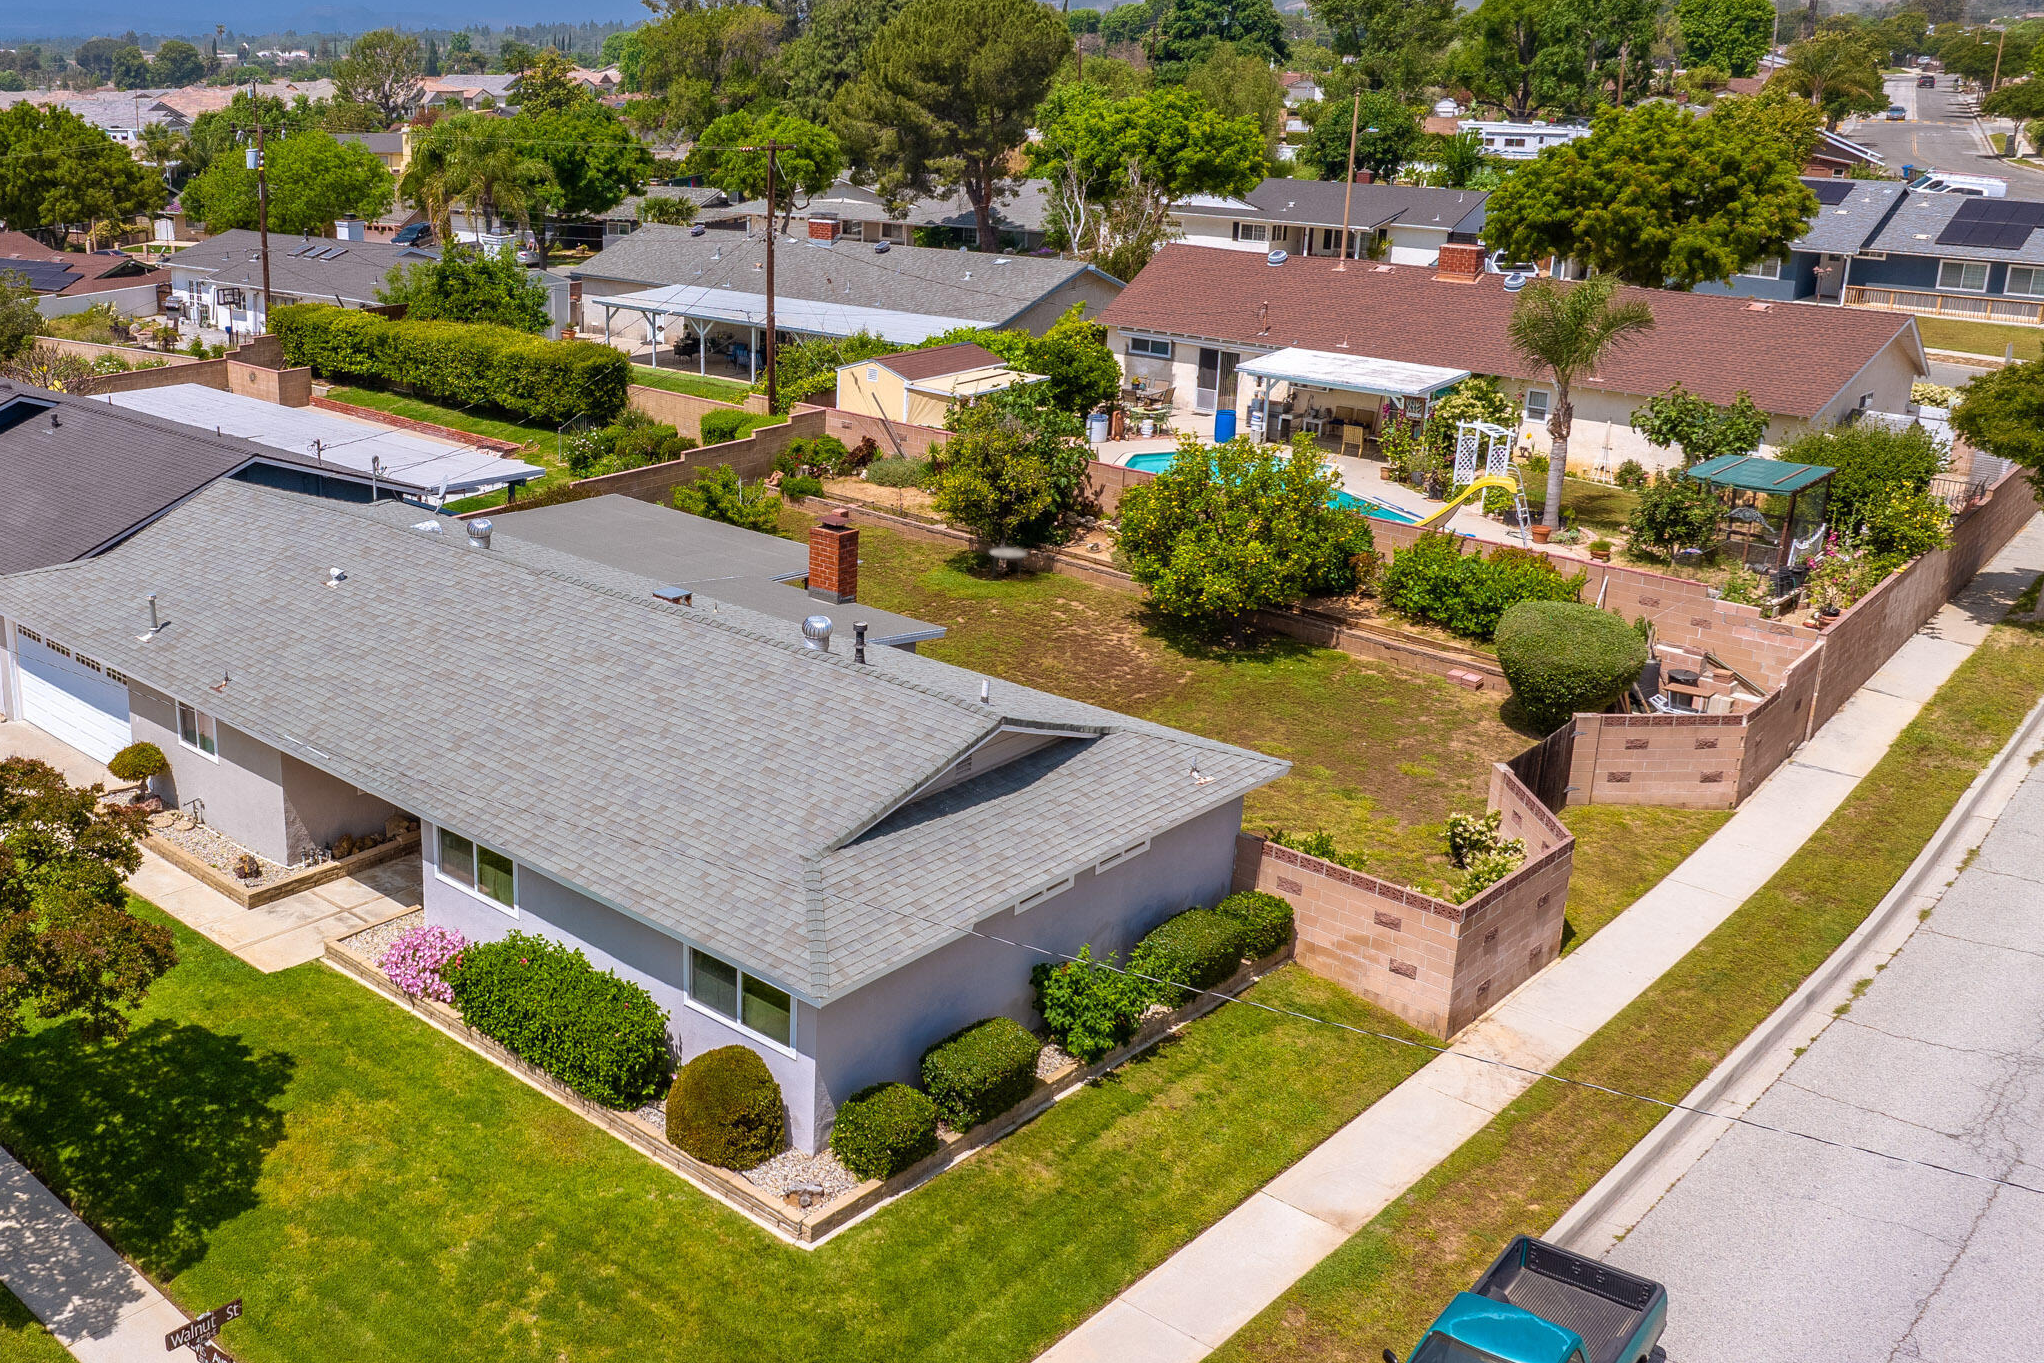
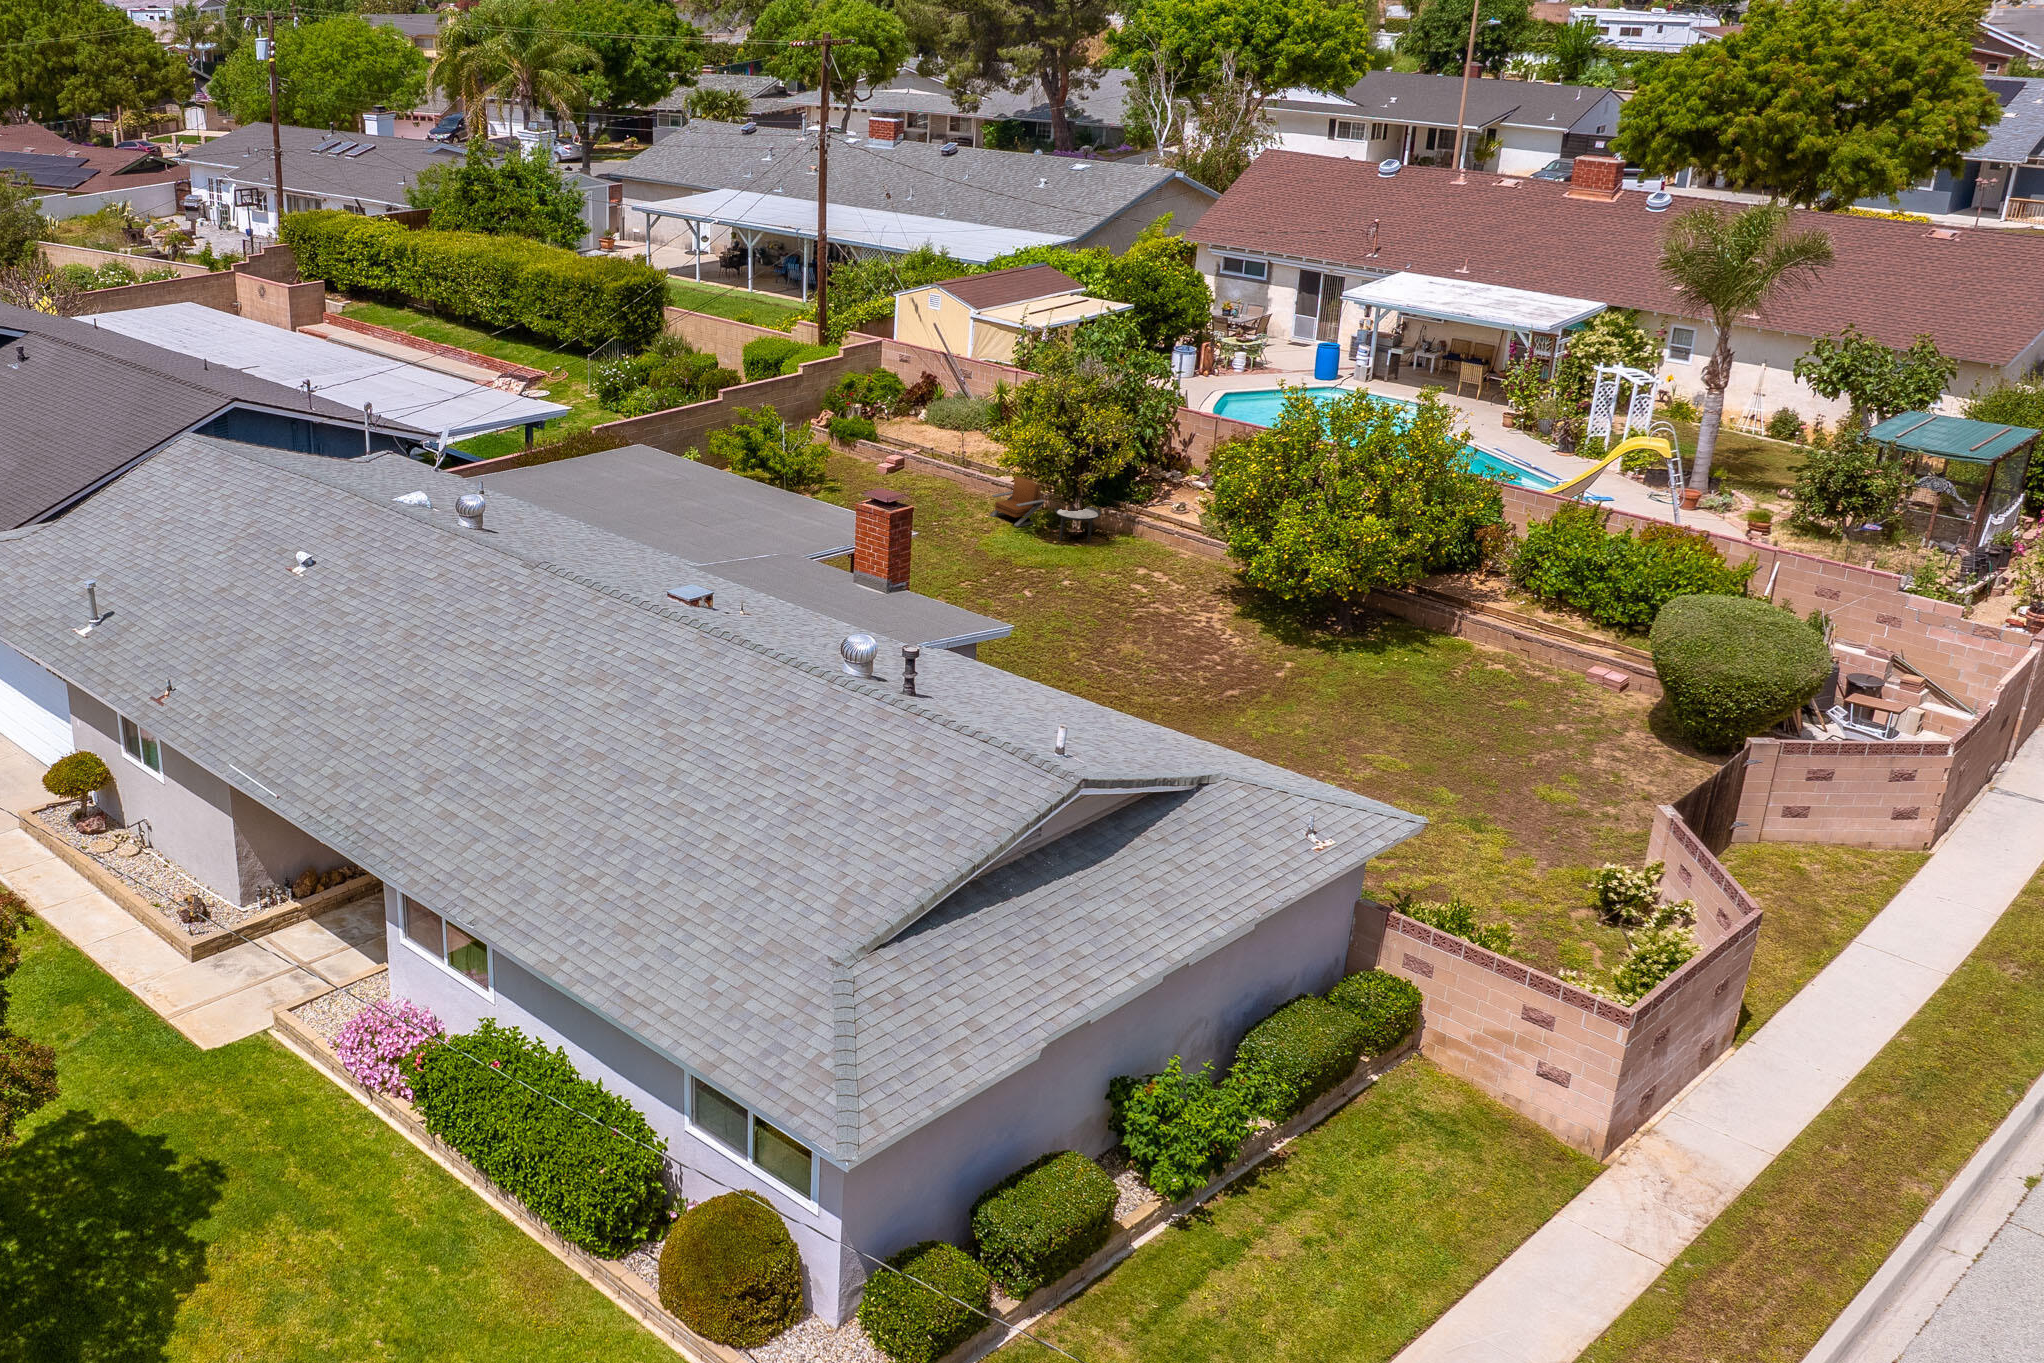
lounge chair: none [931,523,980,567] -> present [990,477,1044,527]

